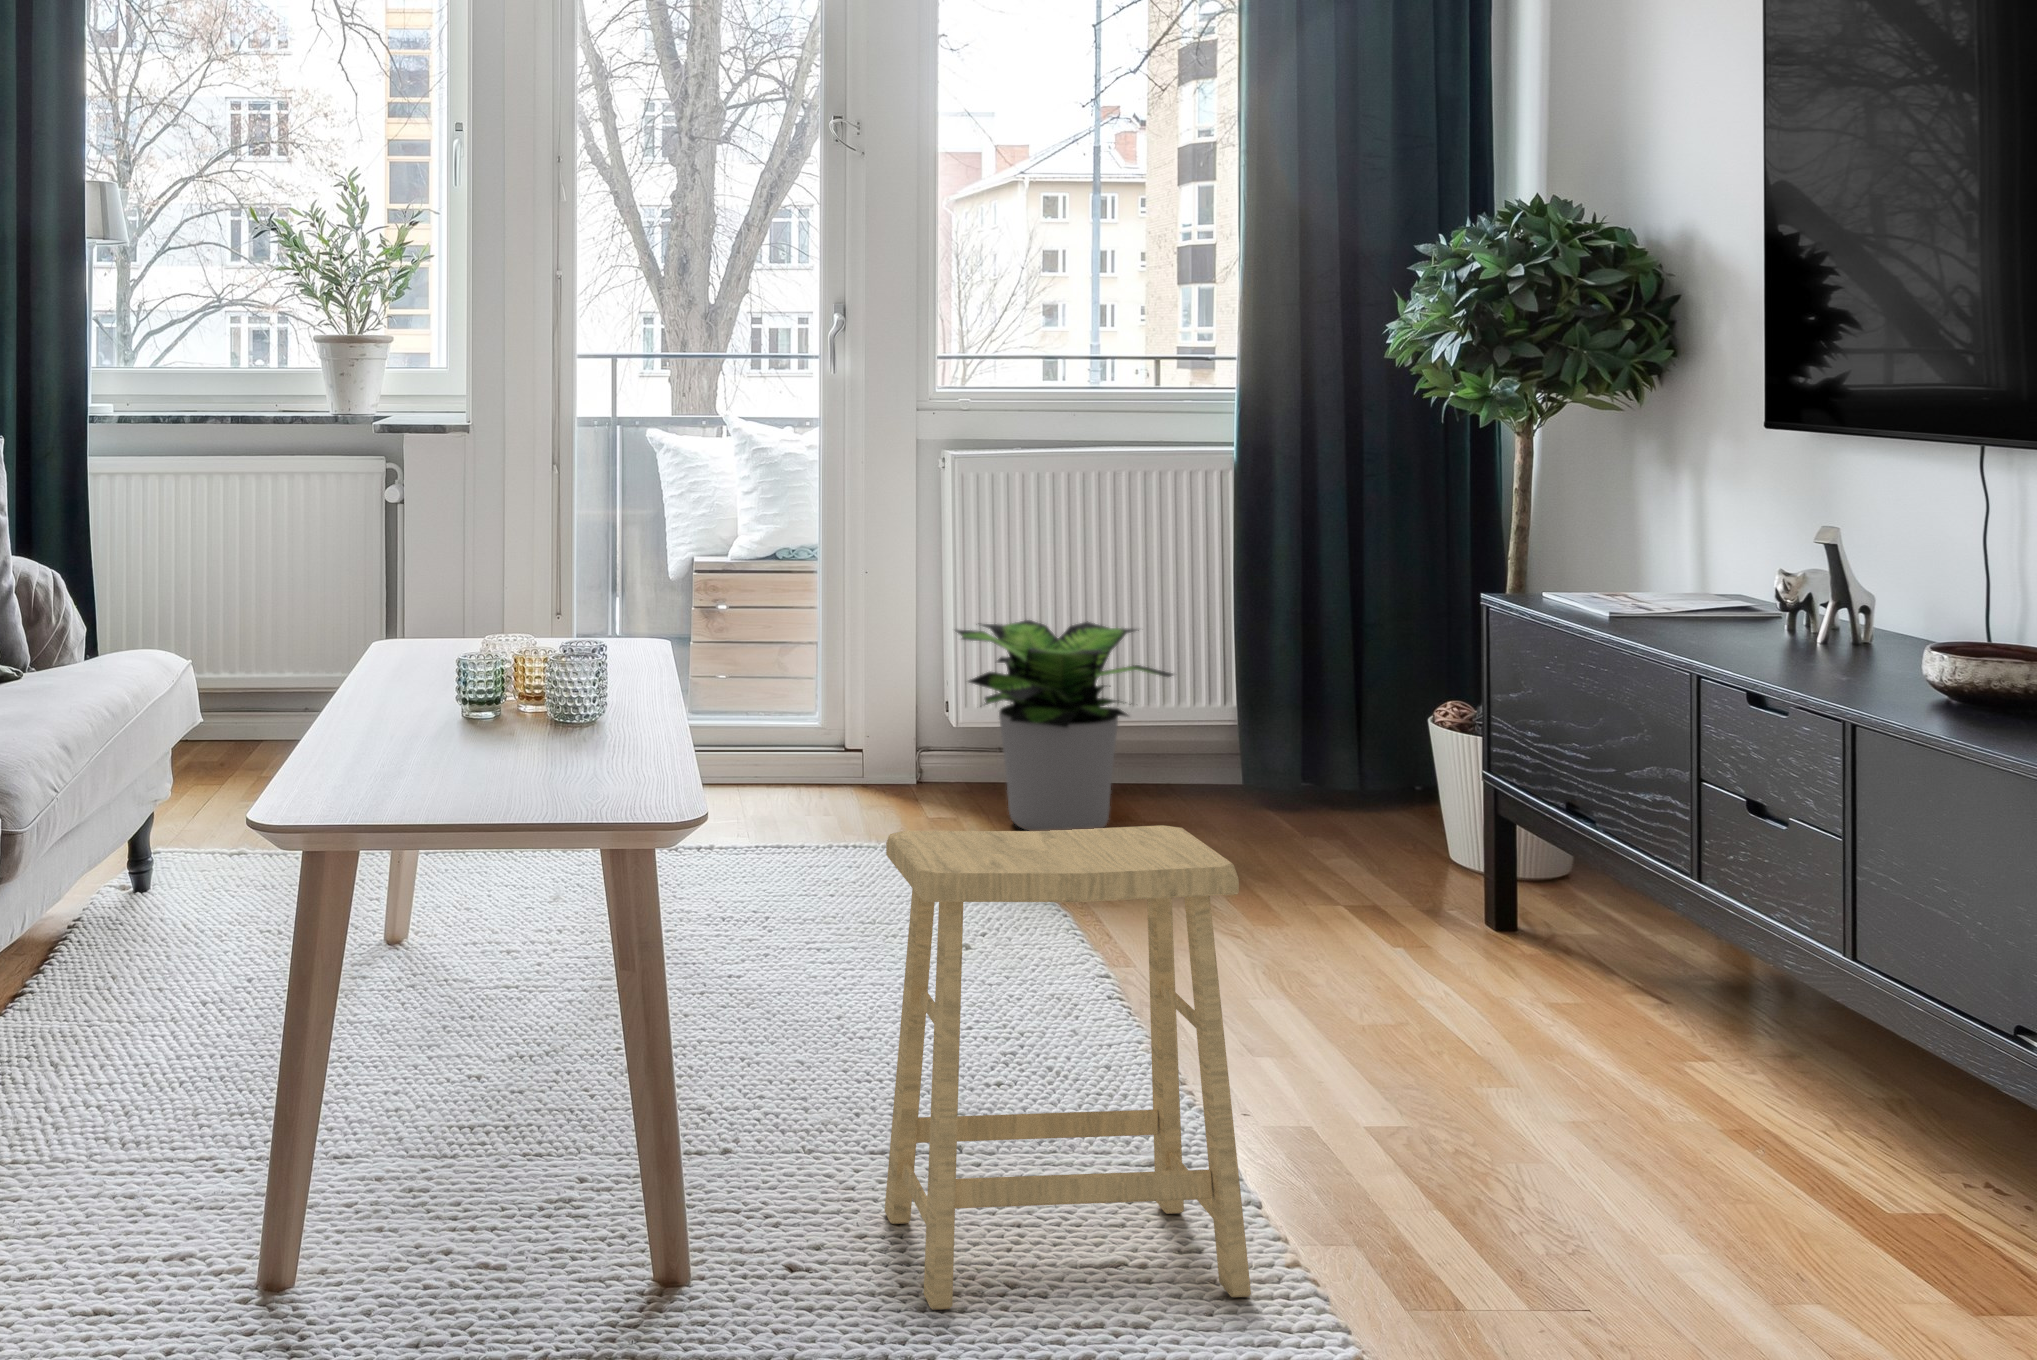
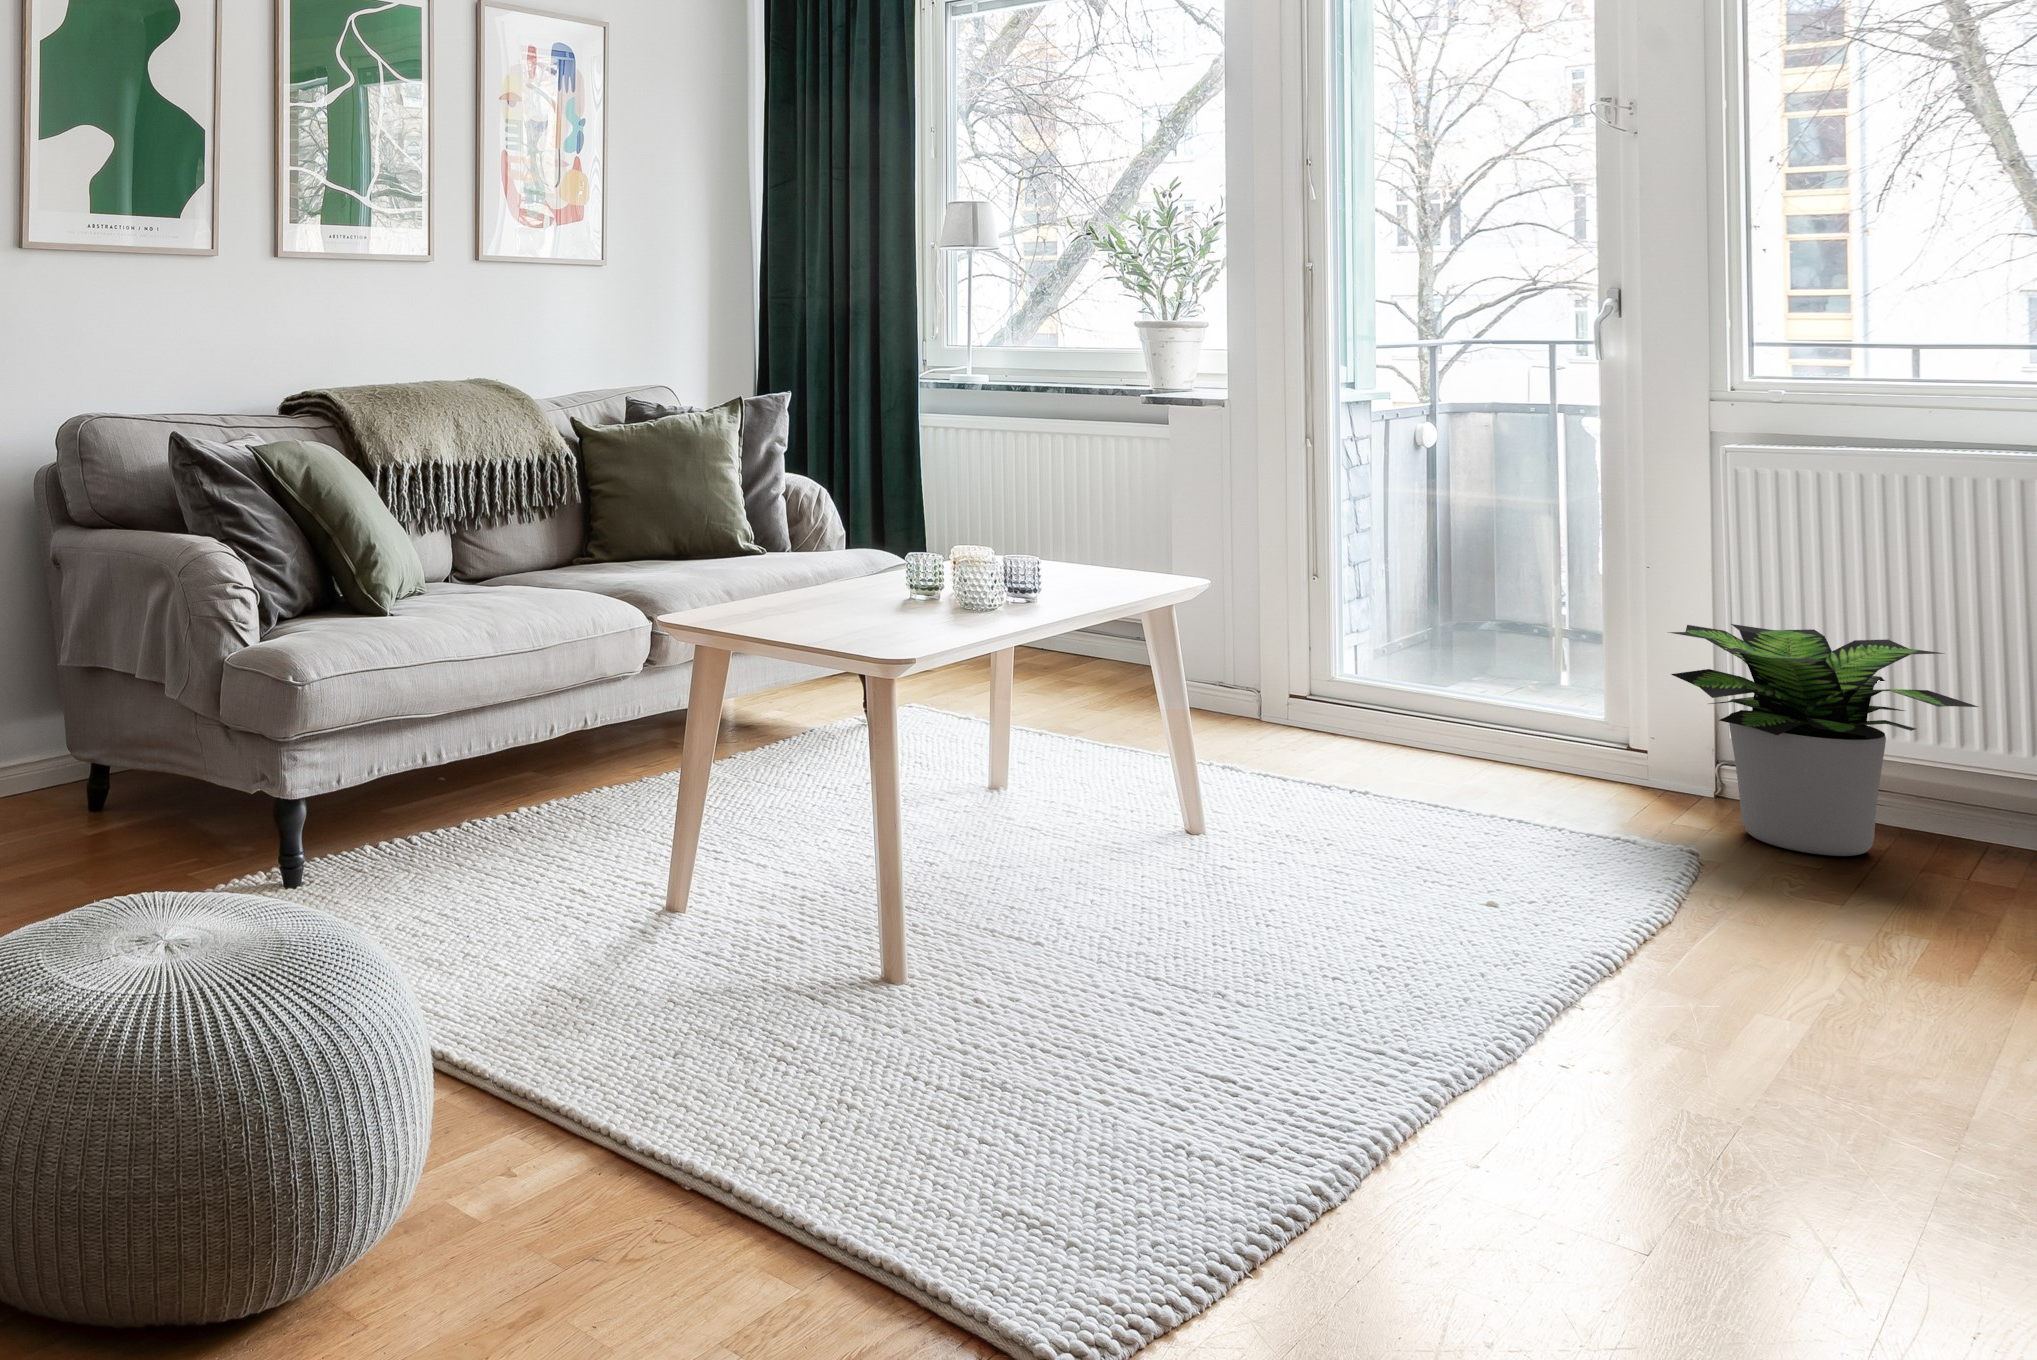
footstool: present [885,825,1251,1310] -> none [1047,702,1360,1119]

